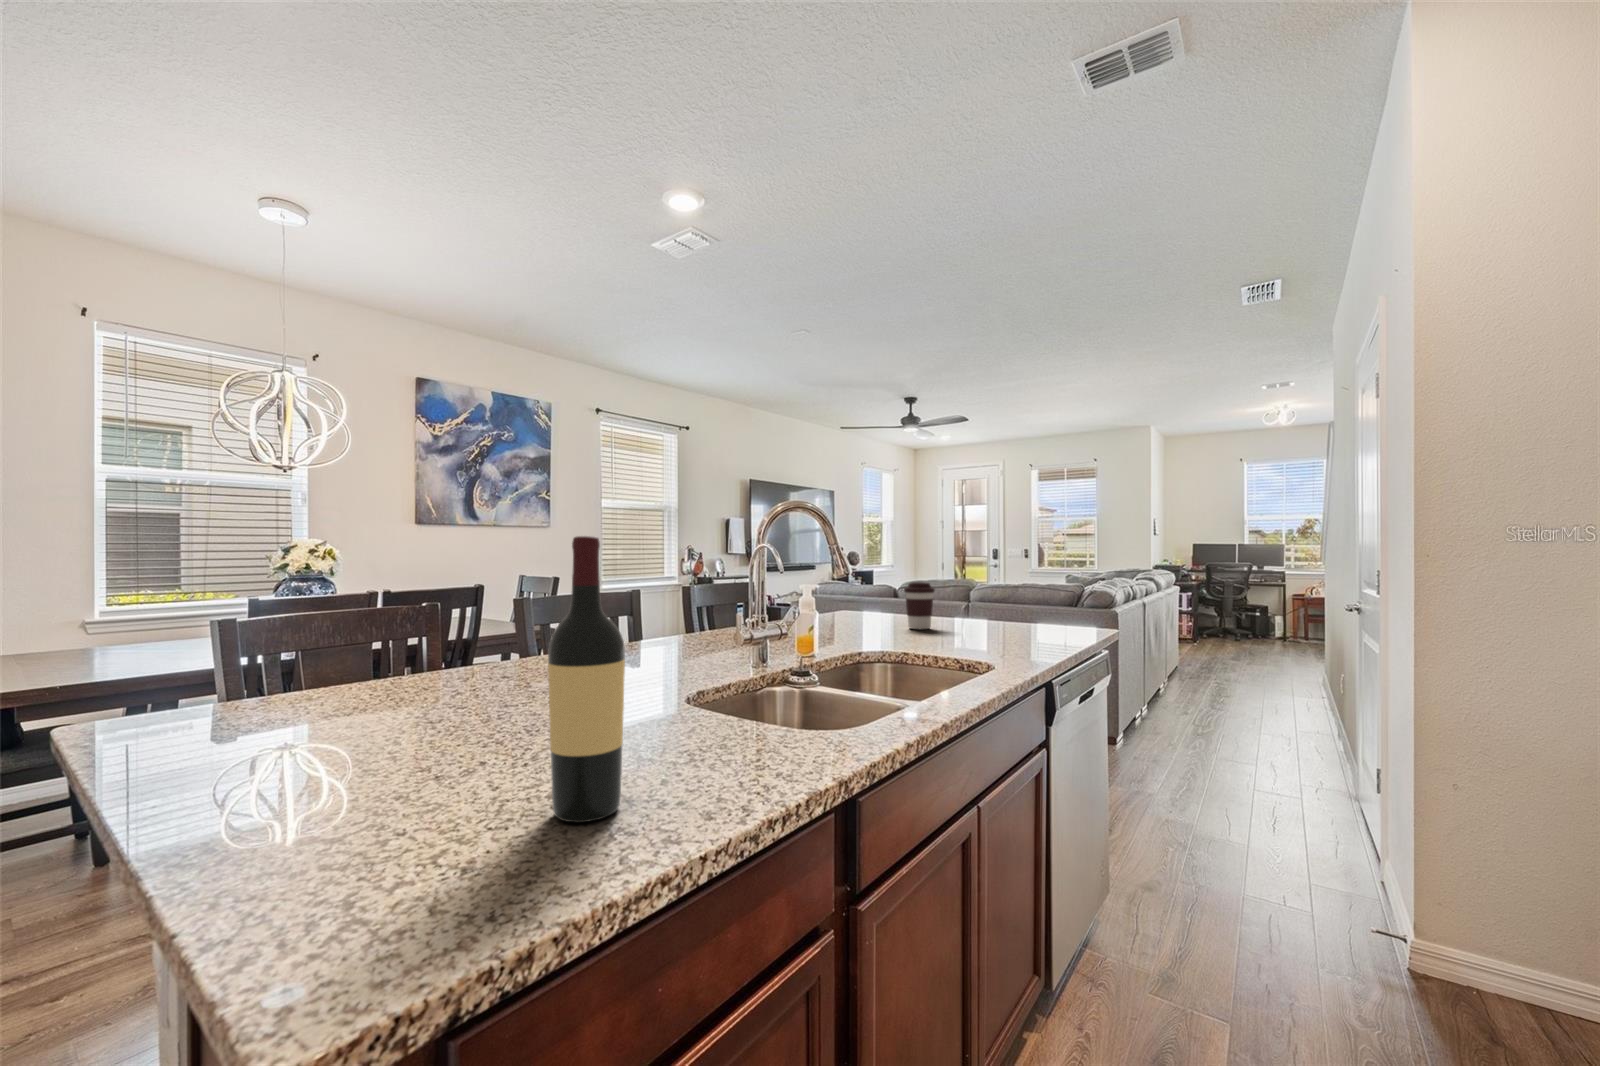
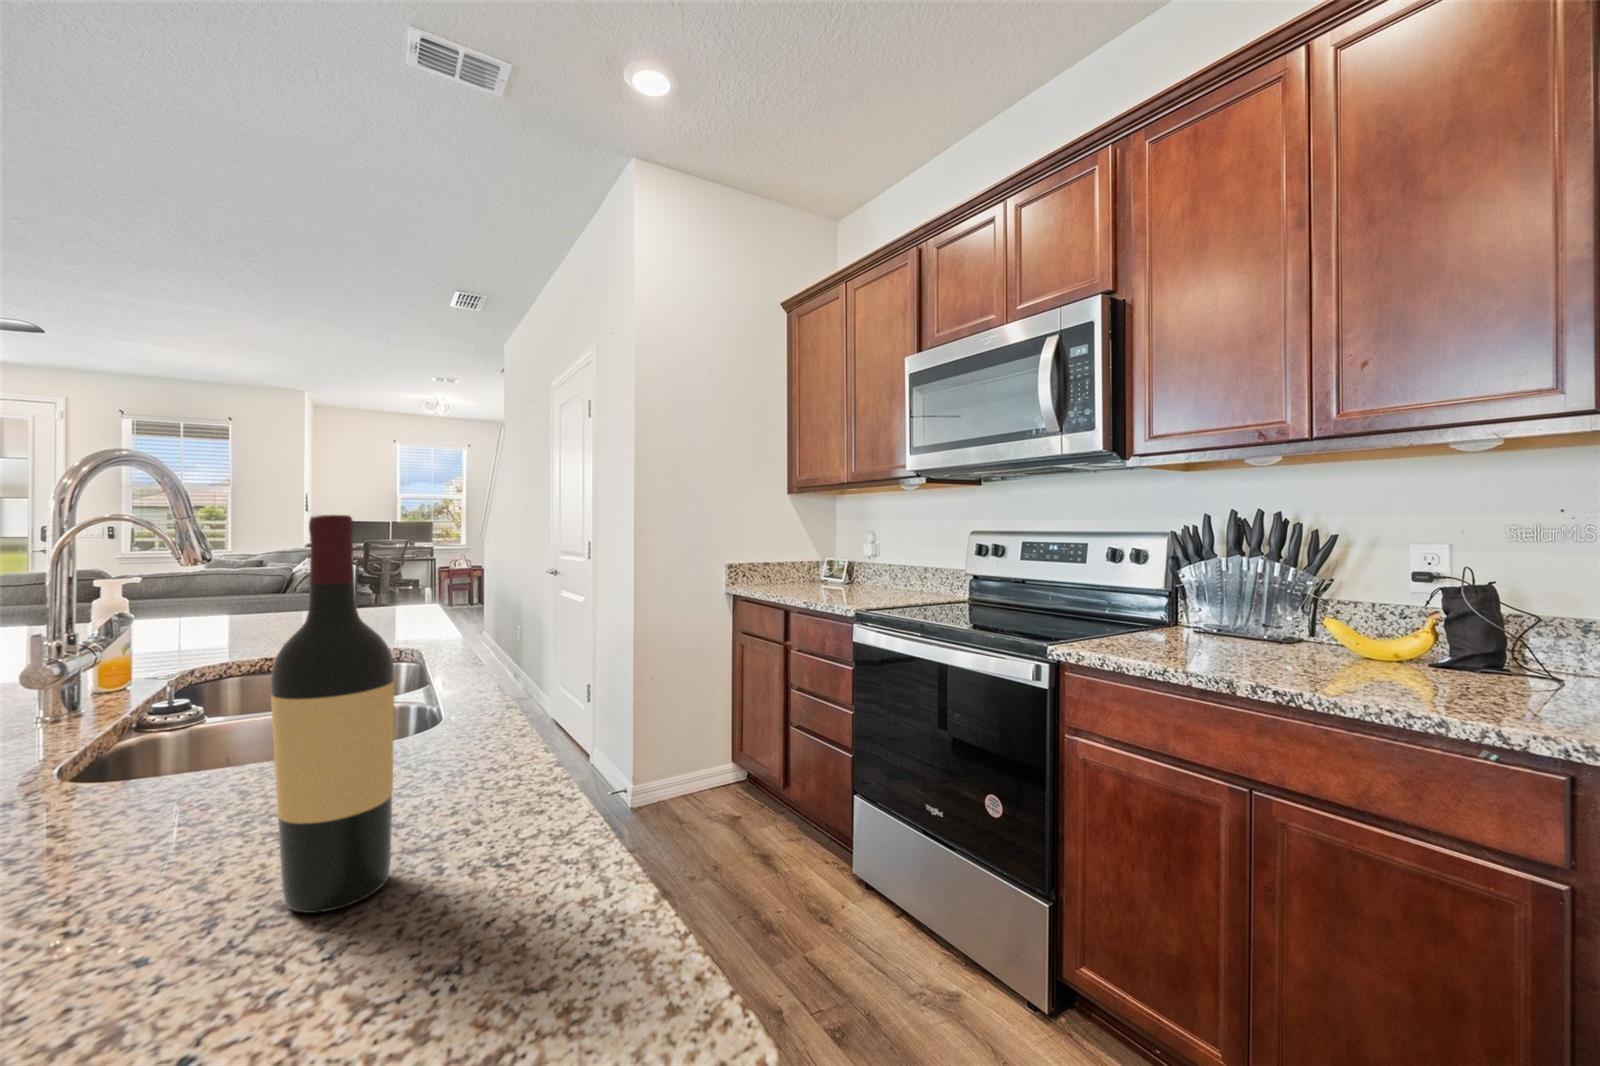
coffee cup: present [904,582,935,629] -> none [169,573,222,635]

